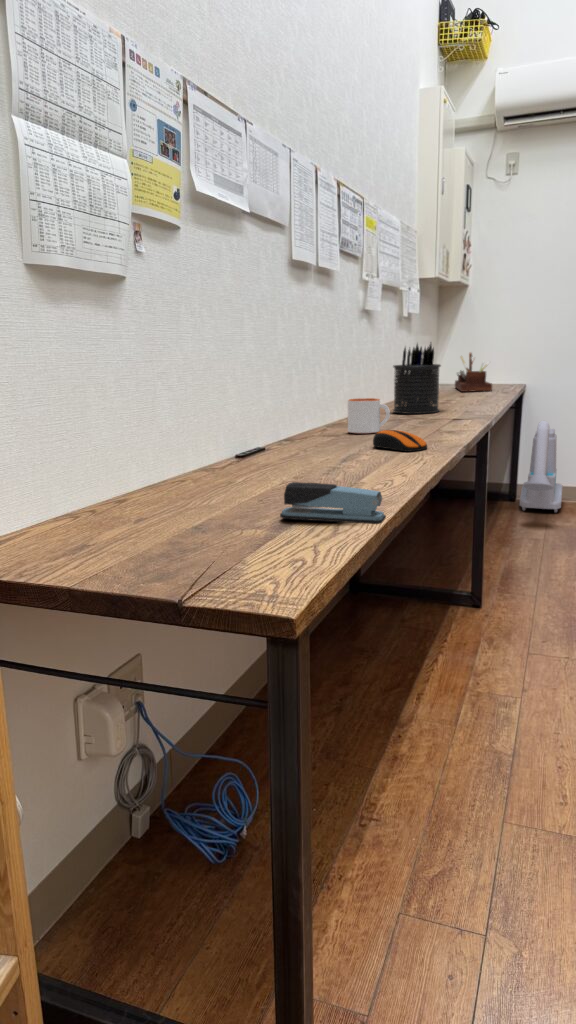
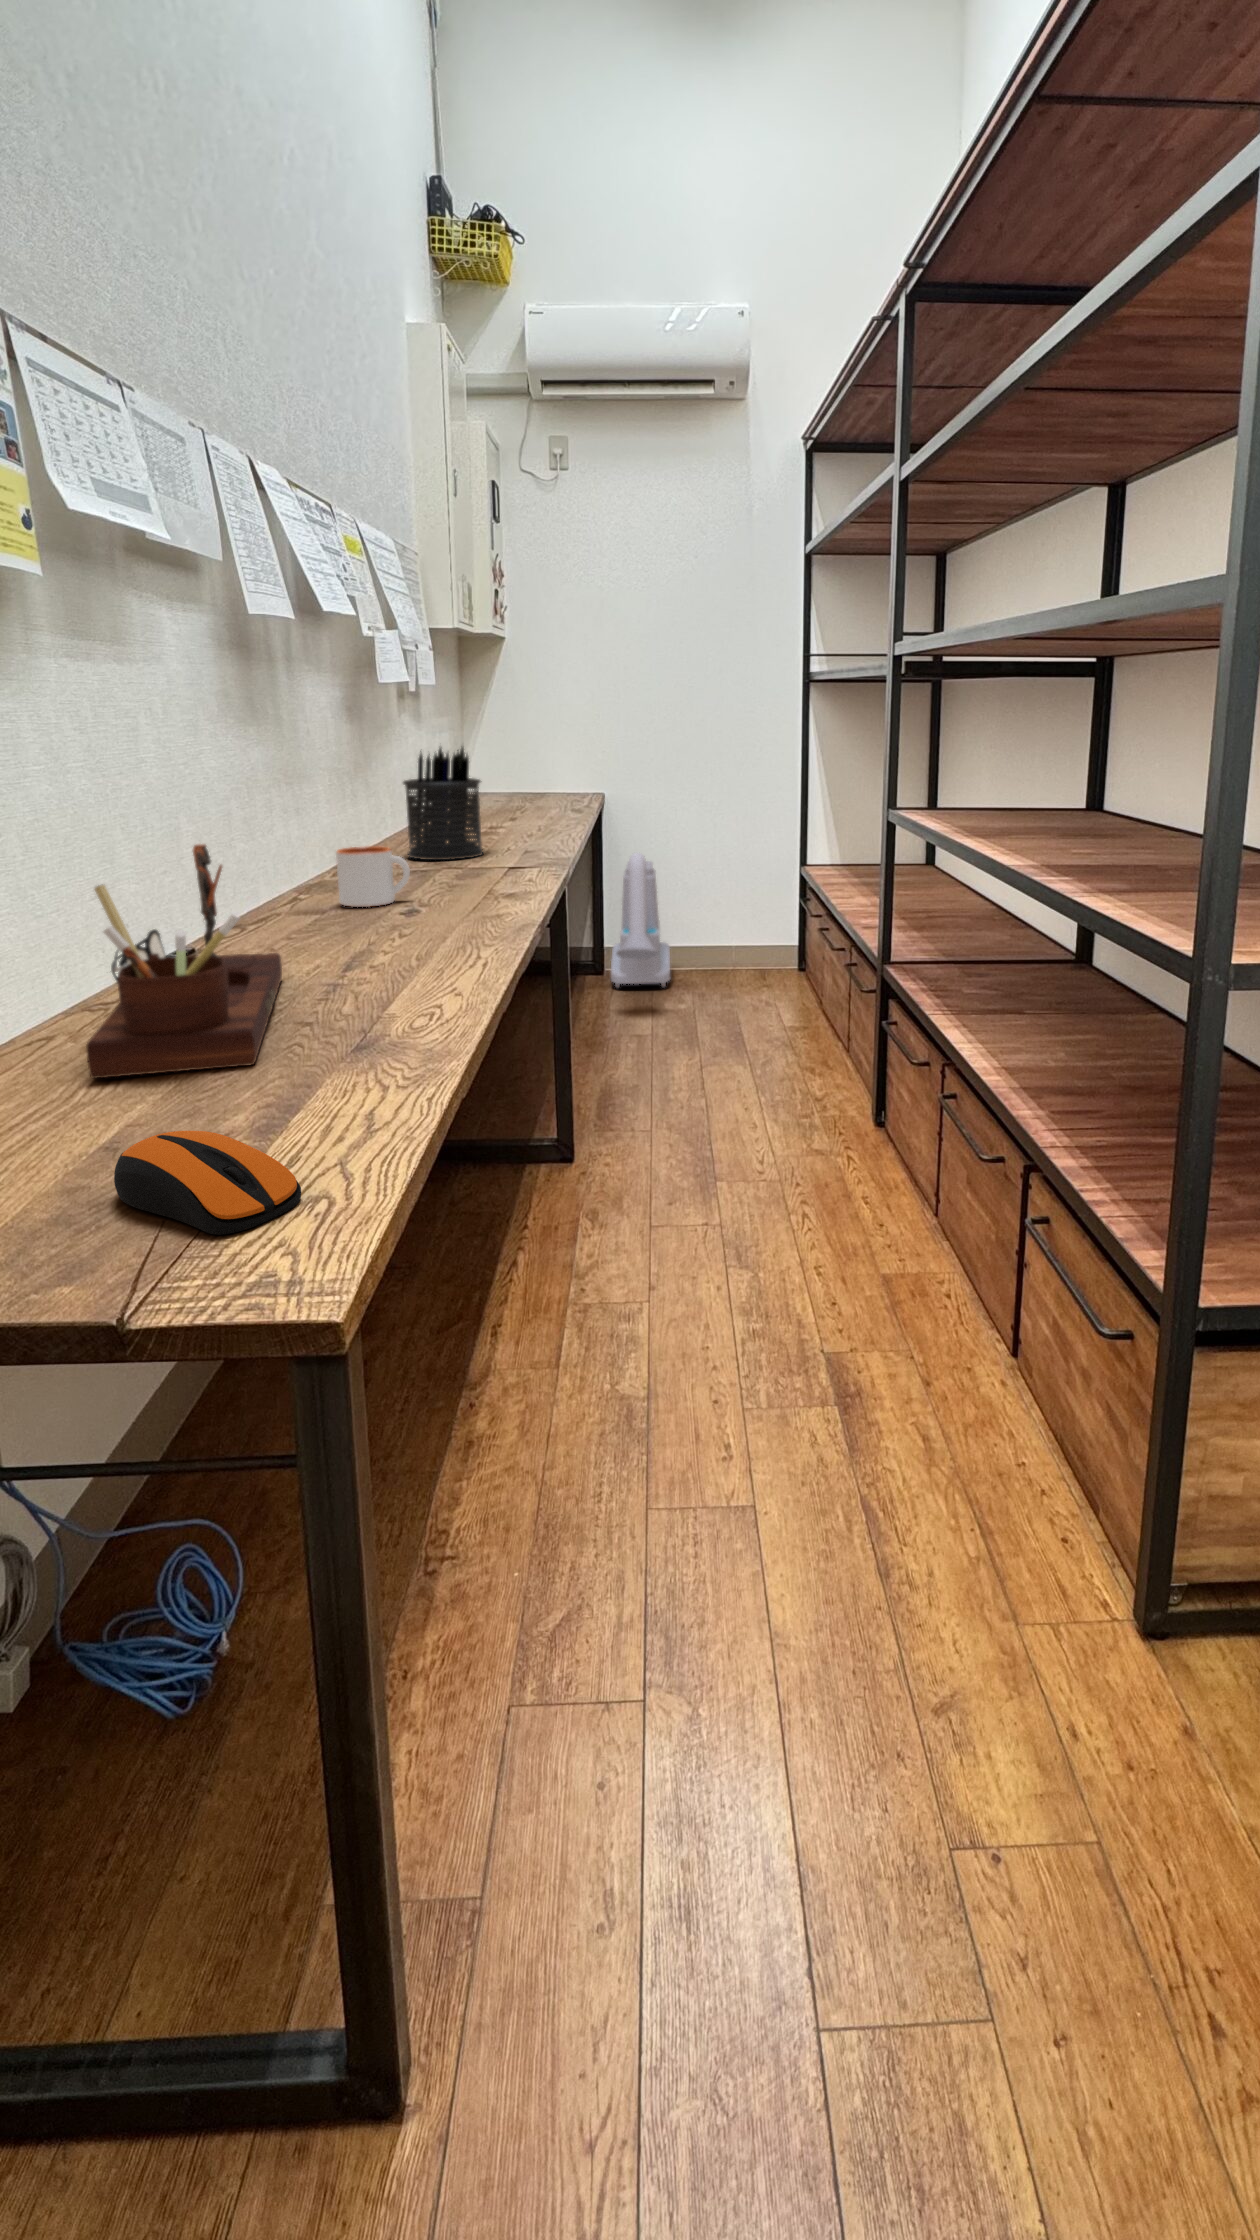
desk organizer: present [455,353,492,392] -> present [86,844,282,1078]
computer mouse: present [373,430,427,452] -> present [114,1131,301,1235]
stapler: present [280,482,386,524] -> none [263,1044,446,1111]

